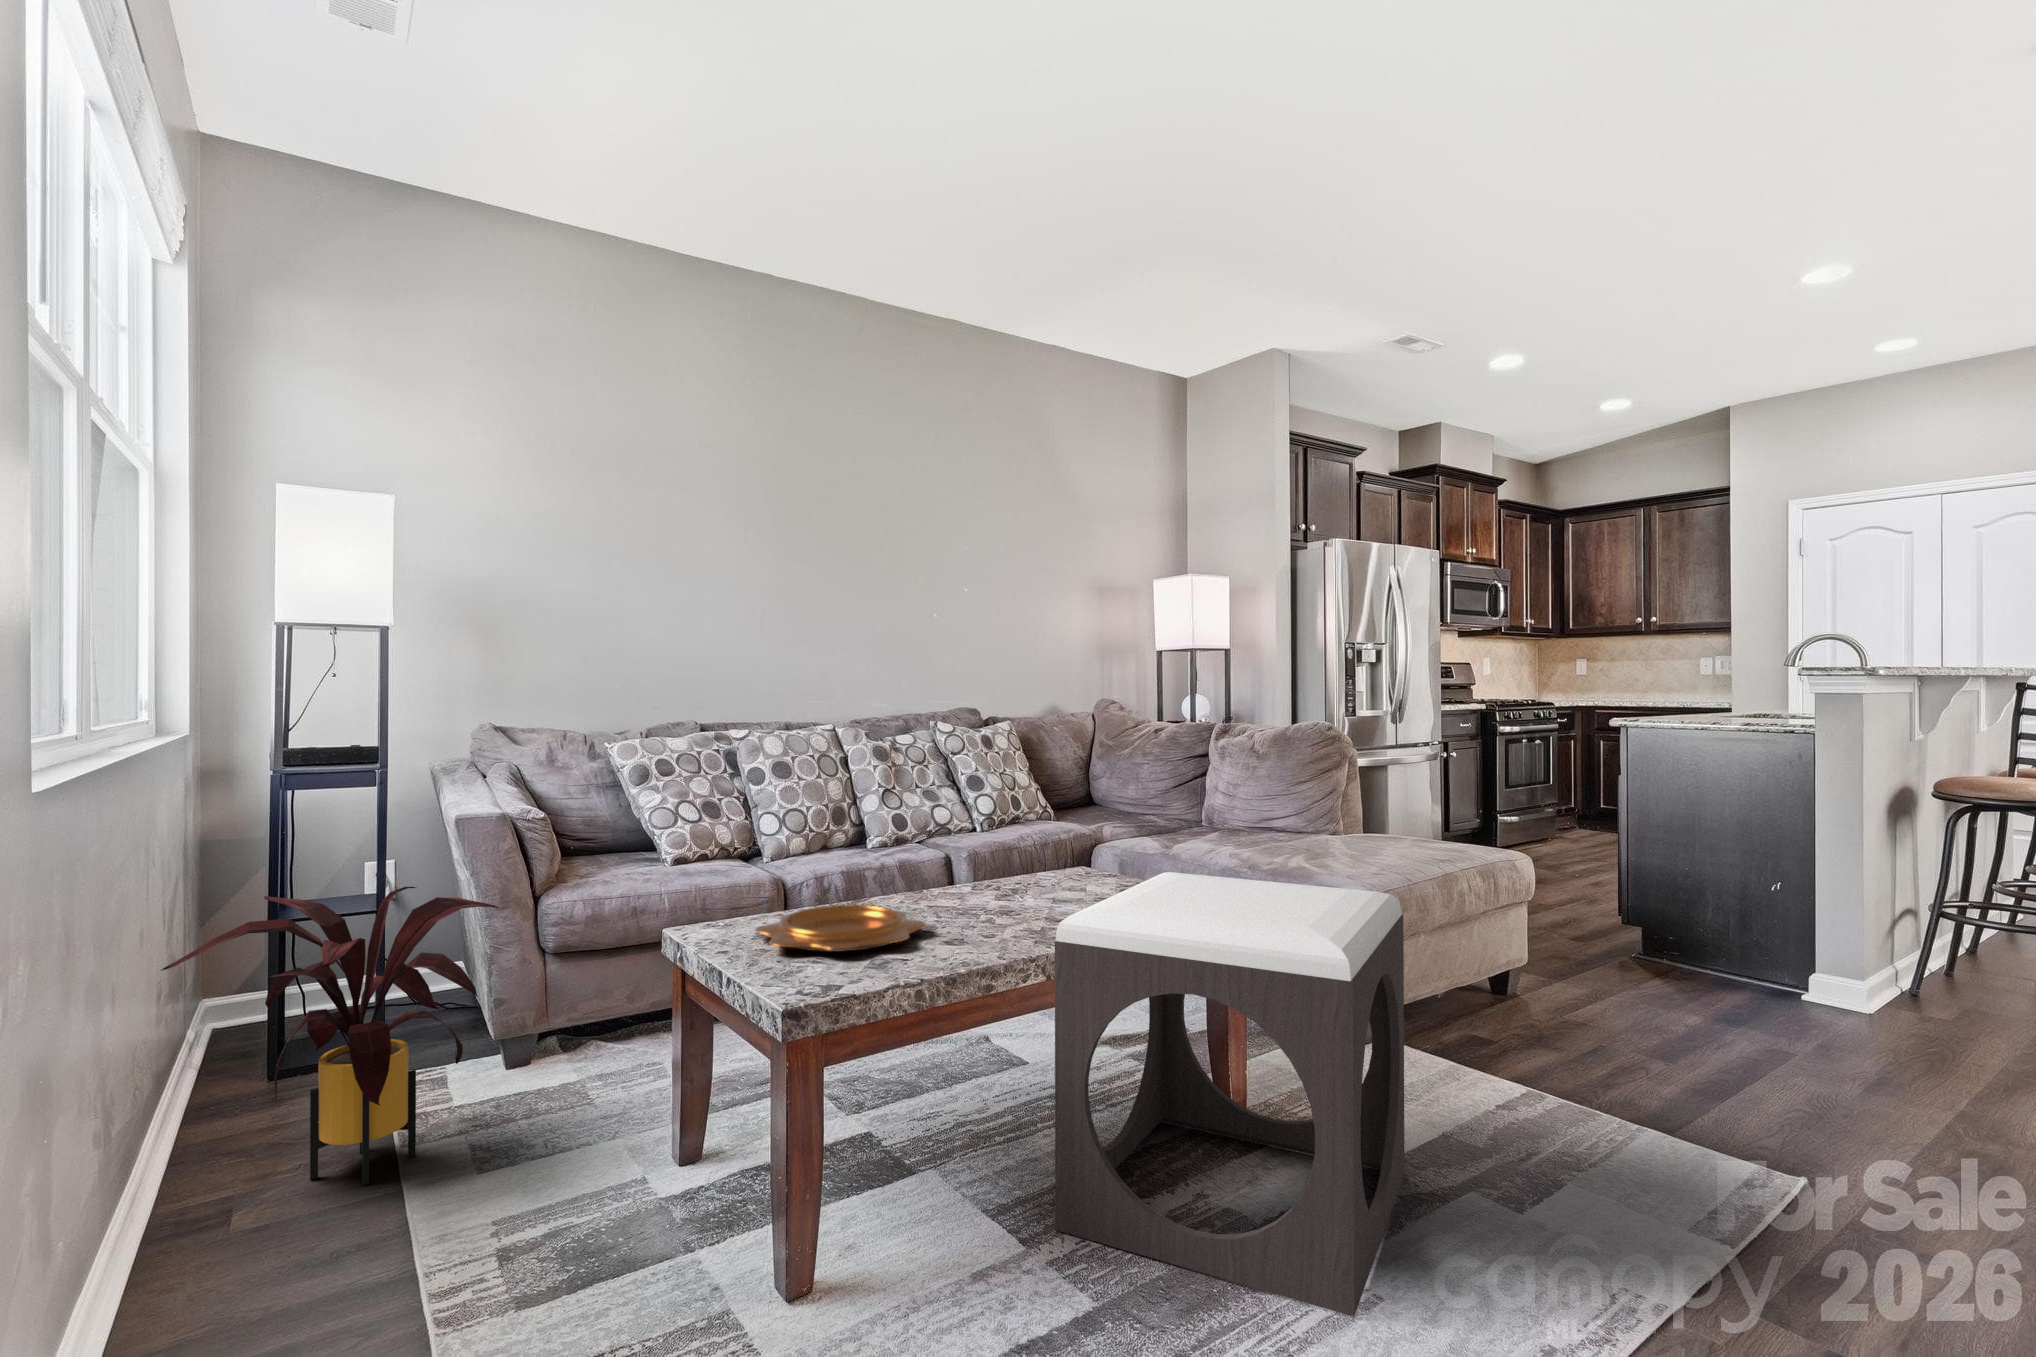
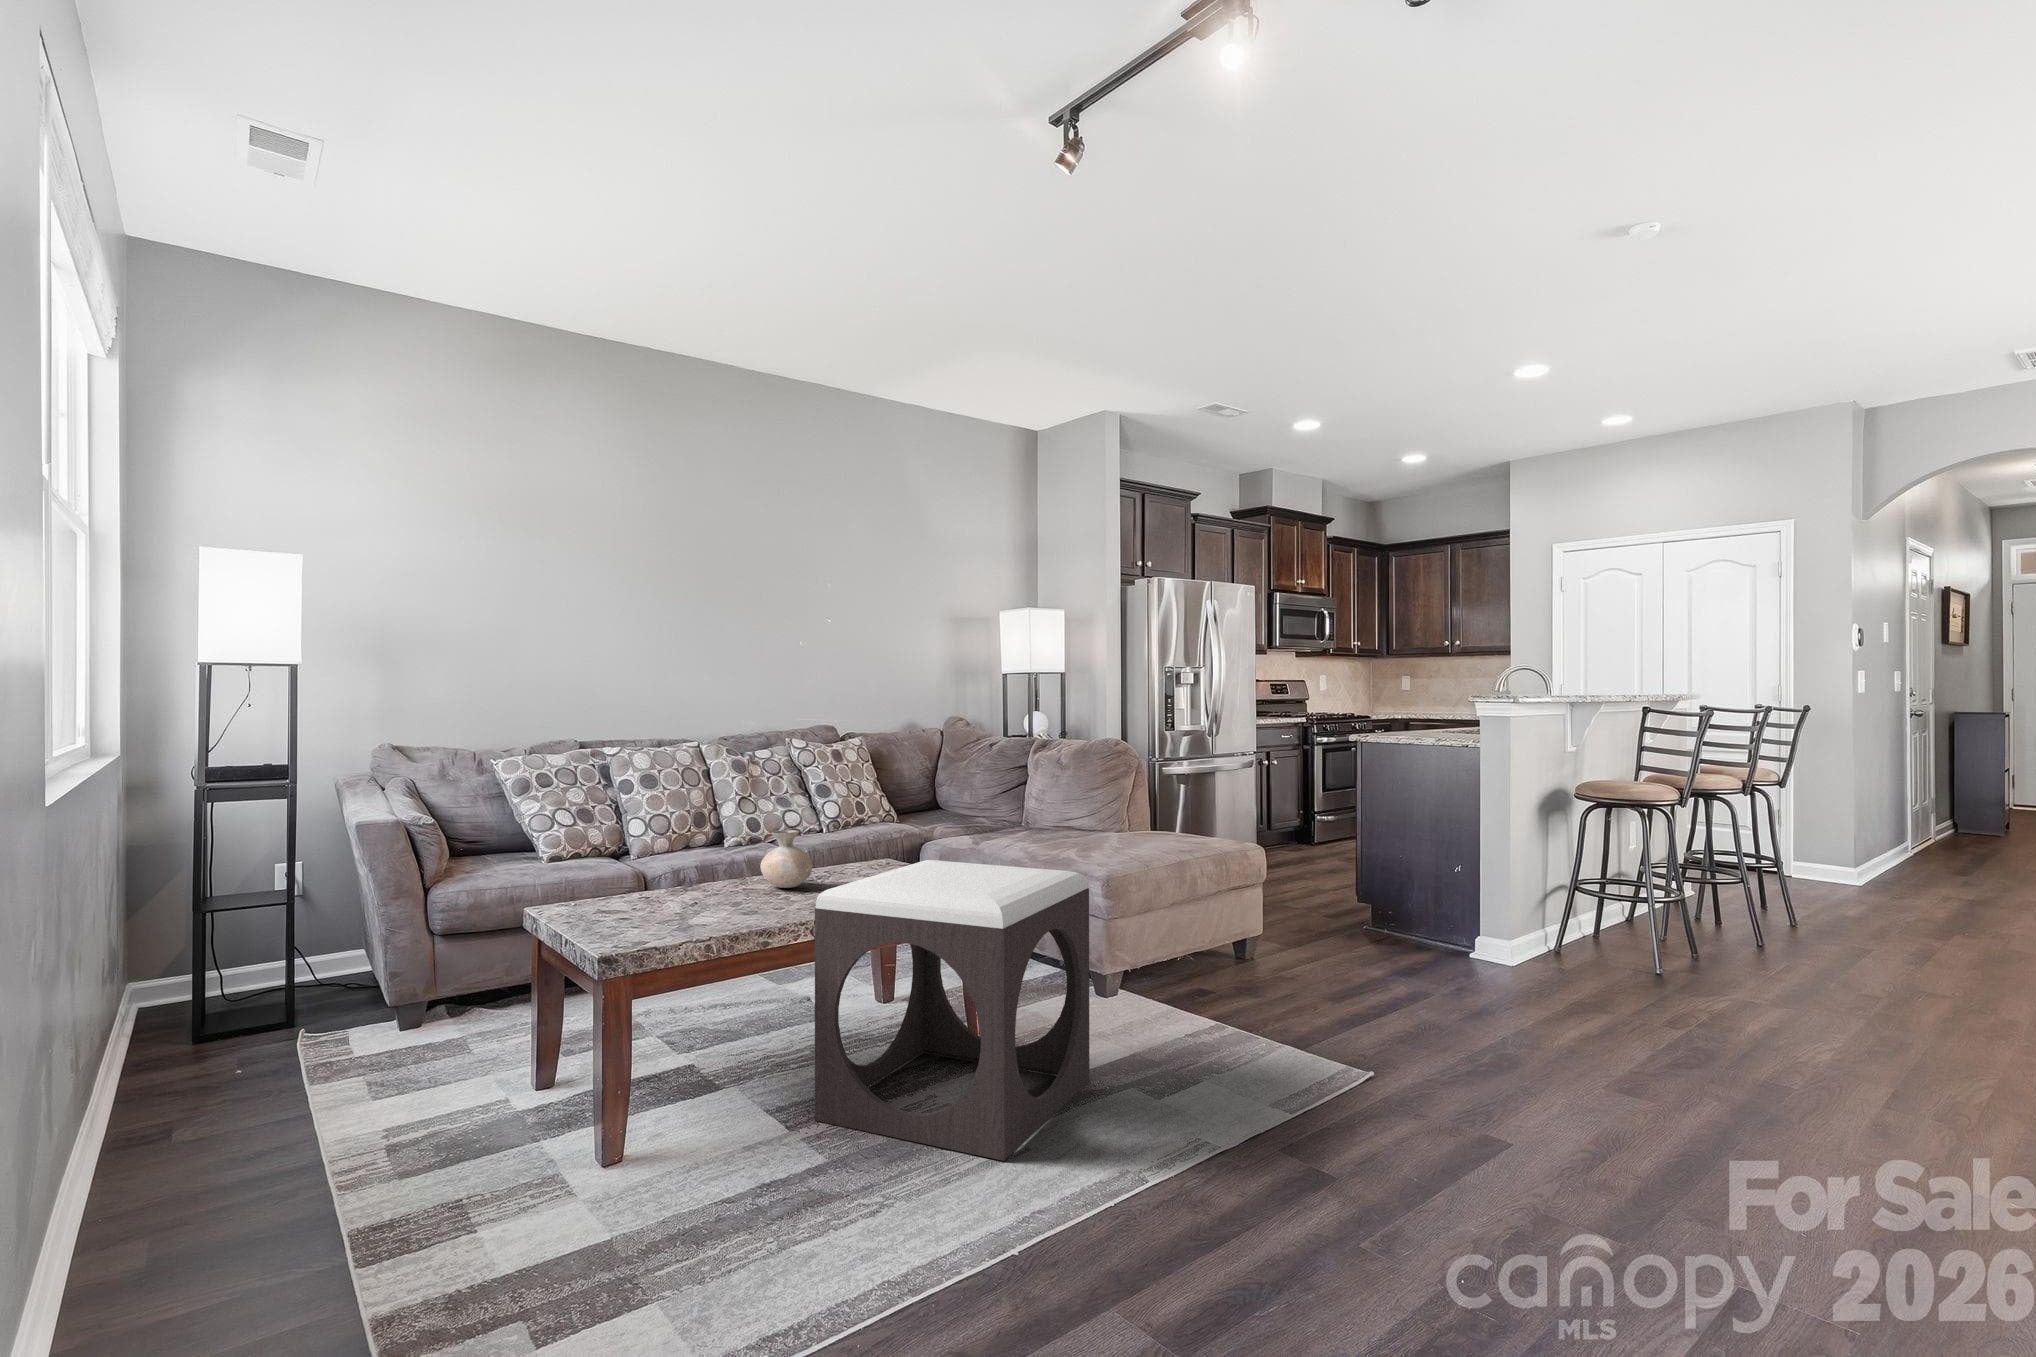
vase: none [948,831,1017,906] -> present [760,830,812,888]
house plant: present [162,887,499,1185] -> none [118,878,395,1109]
decorative bowl: present [756,905,926,952] -> none [596,887,731,920]

